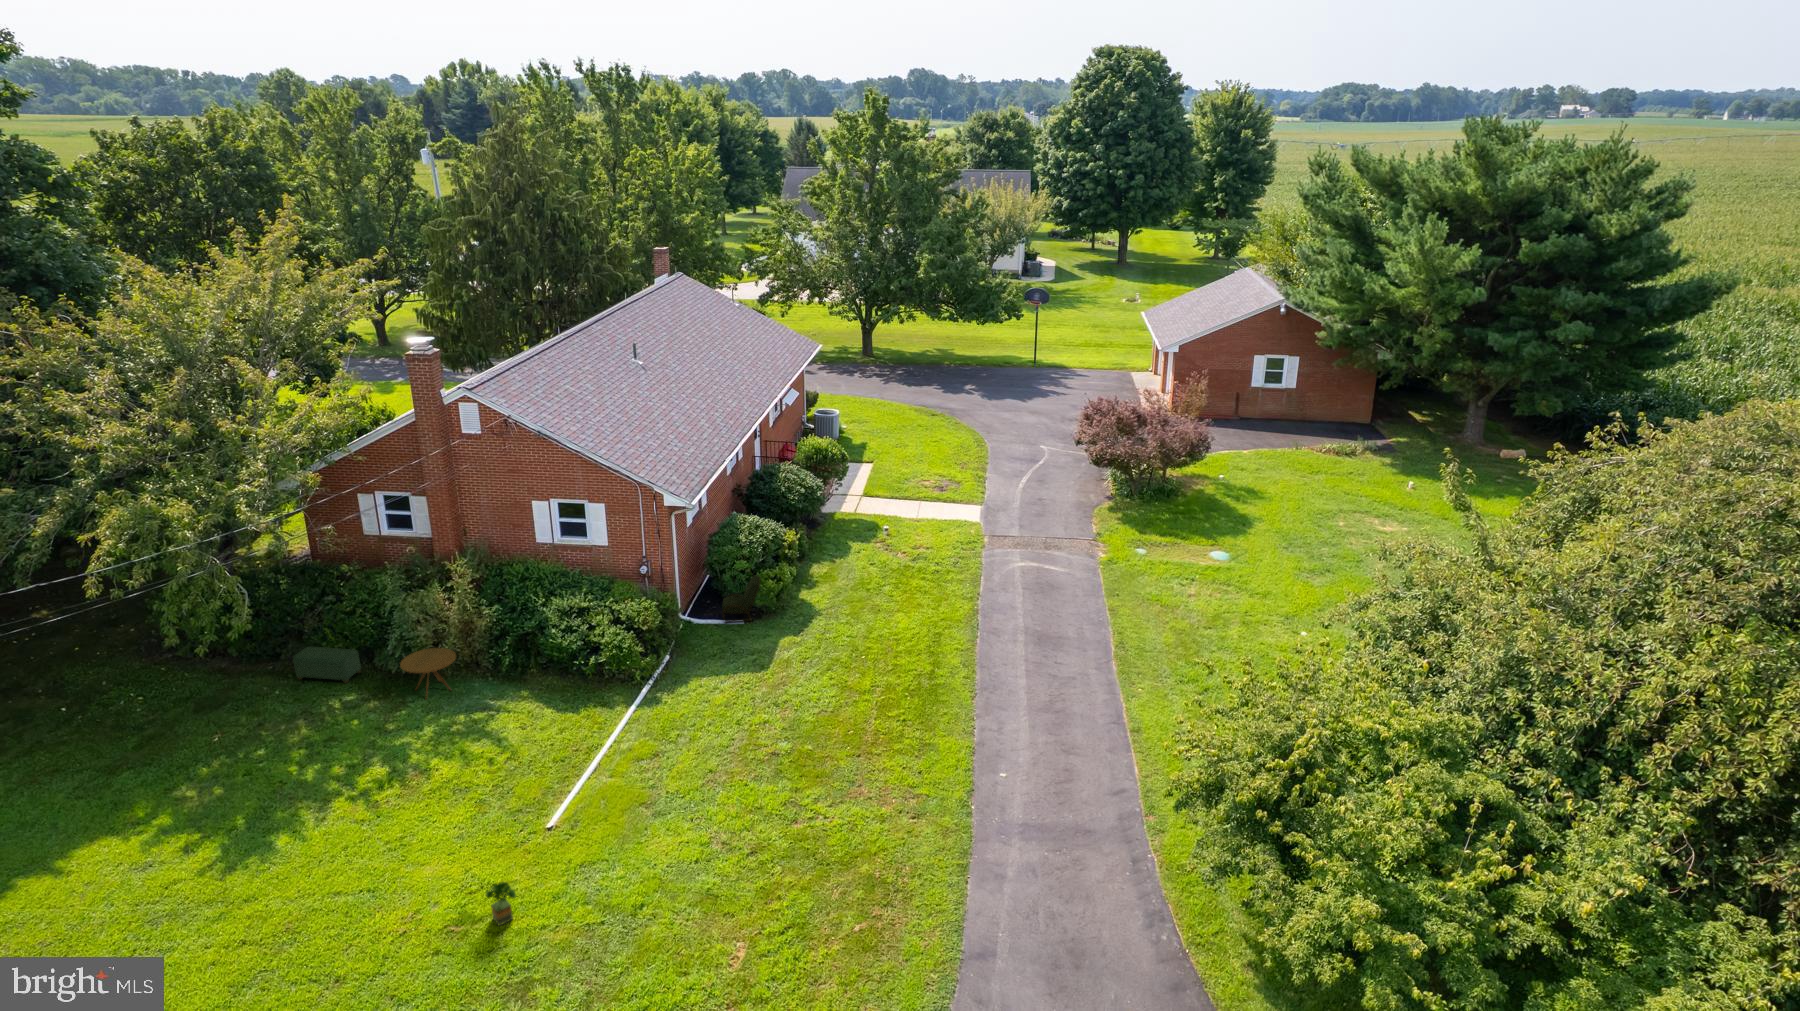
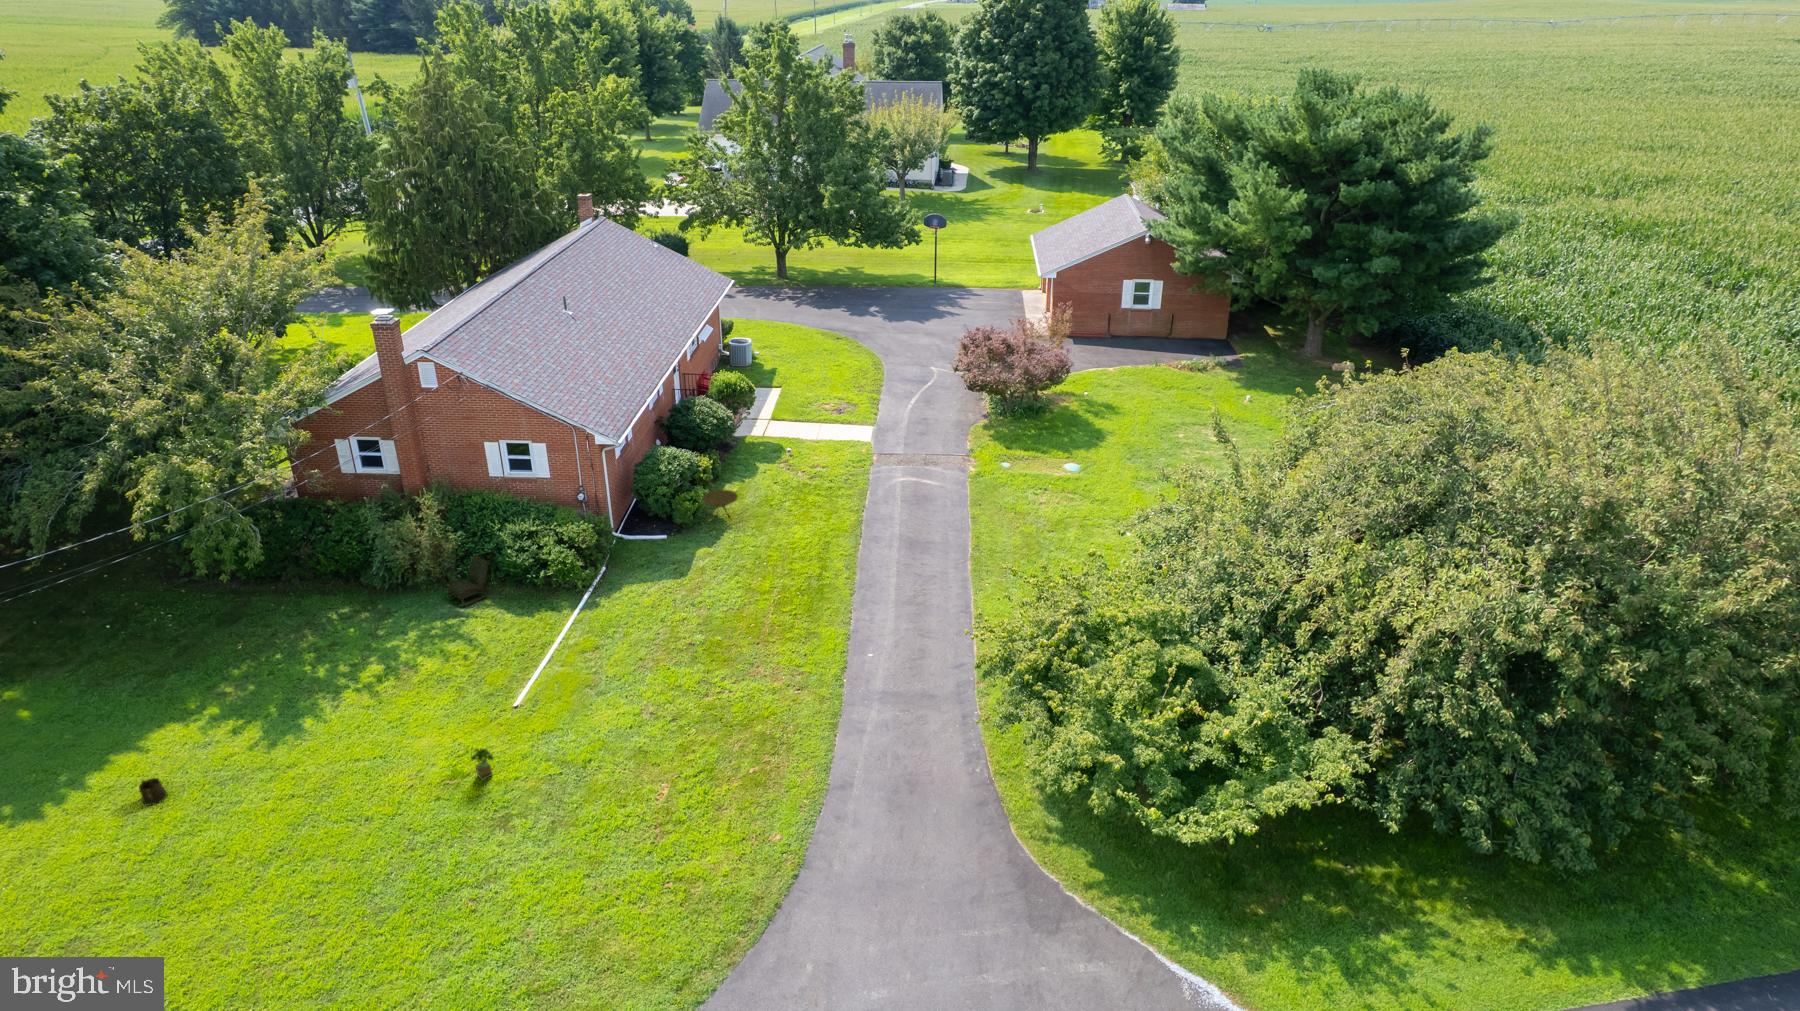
lounge chair: present [722,575,760,623] -> present [449,556,489,607]
bench: present [293,647,361,683] -> none [292,570,350,599]
round table: present [400,648,456,695] -> present [702,490,738,516]
bucket: none [56,904,93,941] -> present [139,778,167,805]

